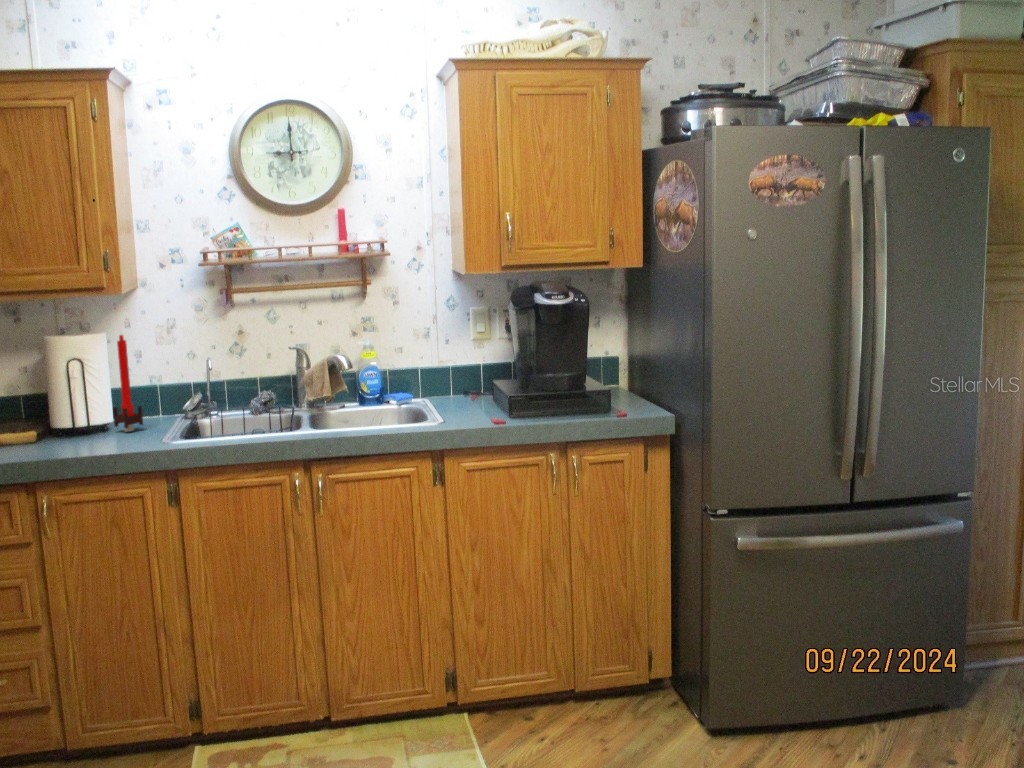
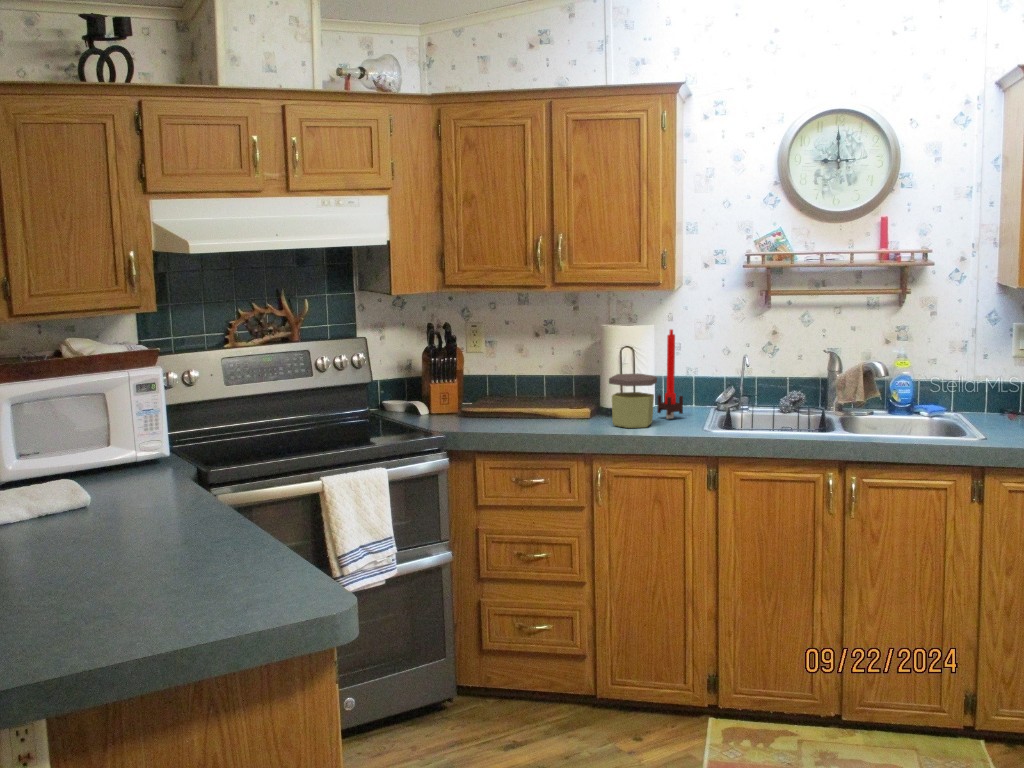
jar: none [45,386,106,448] -> present [609,373,657,428]

